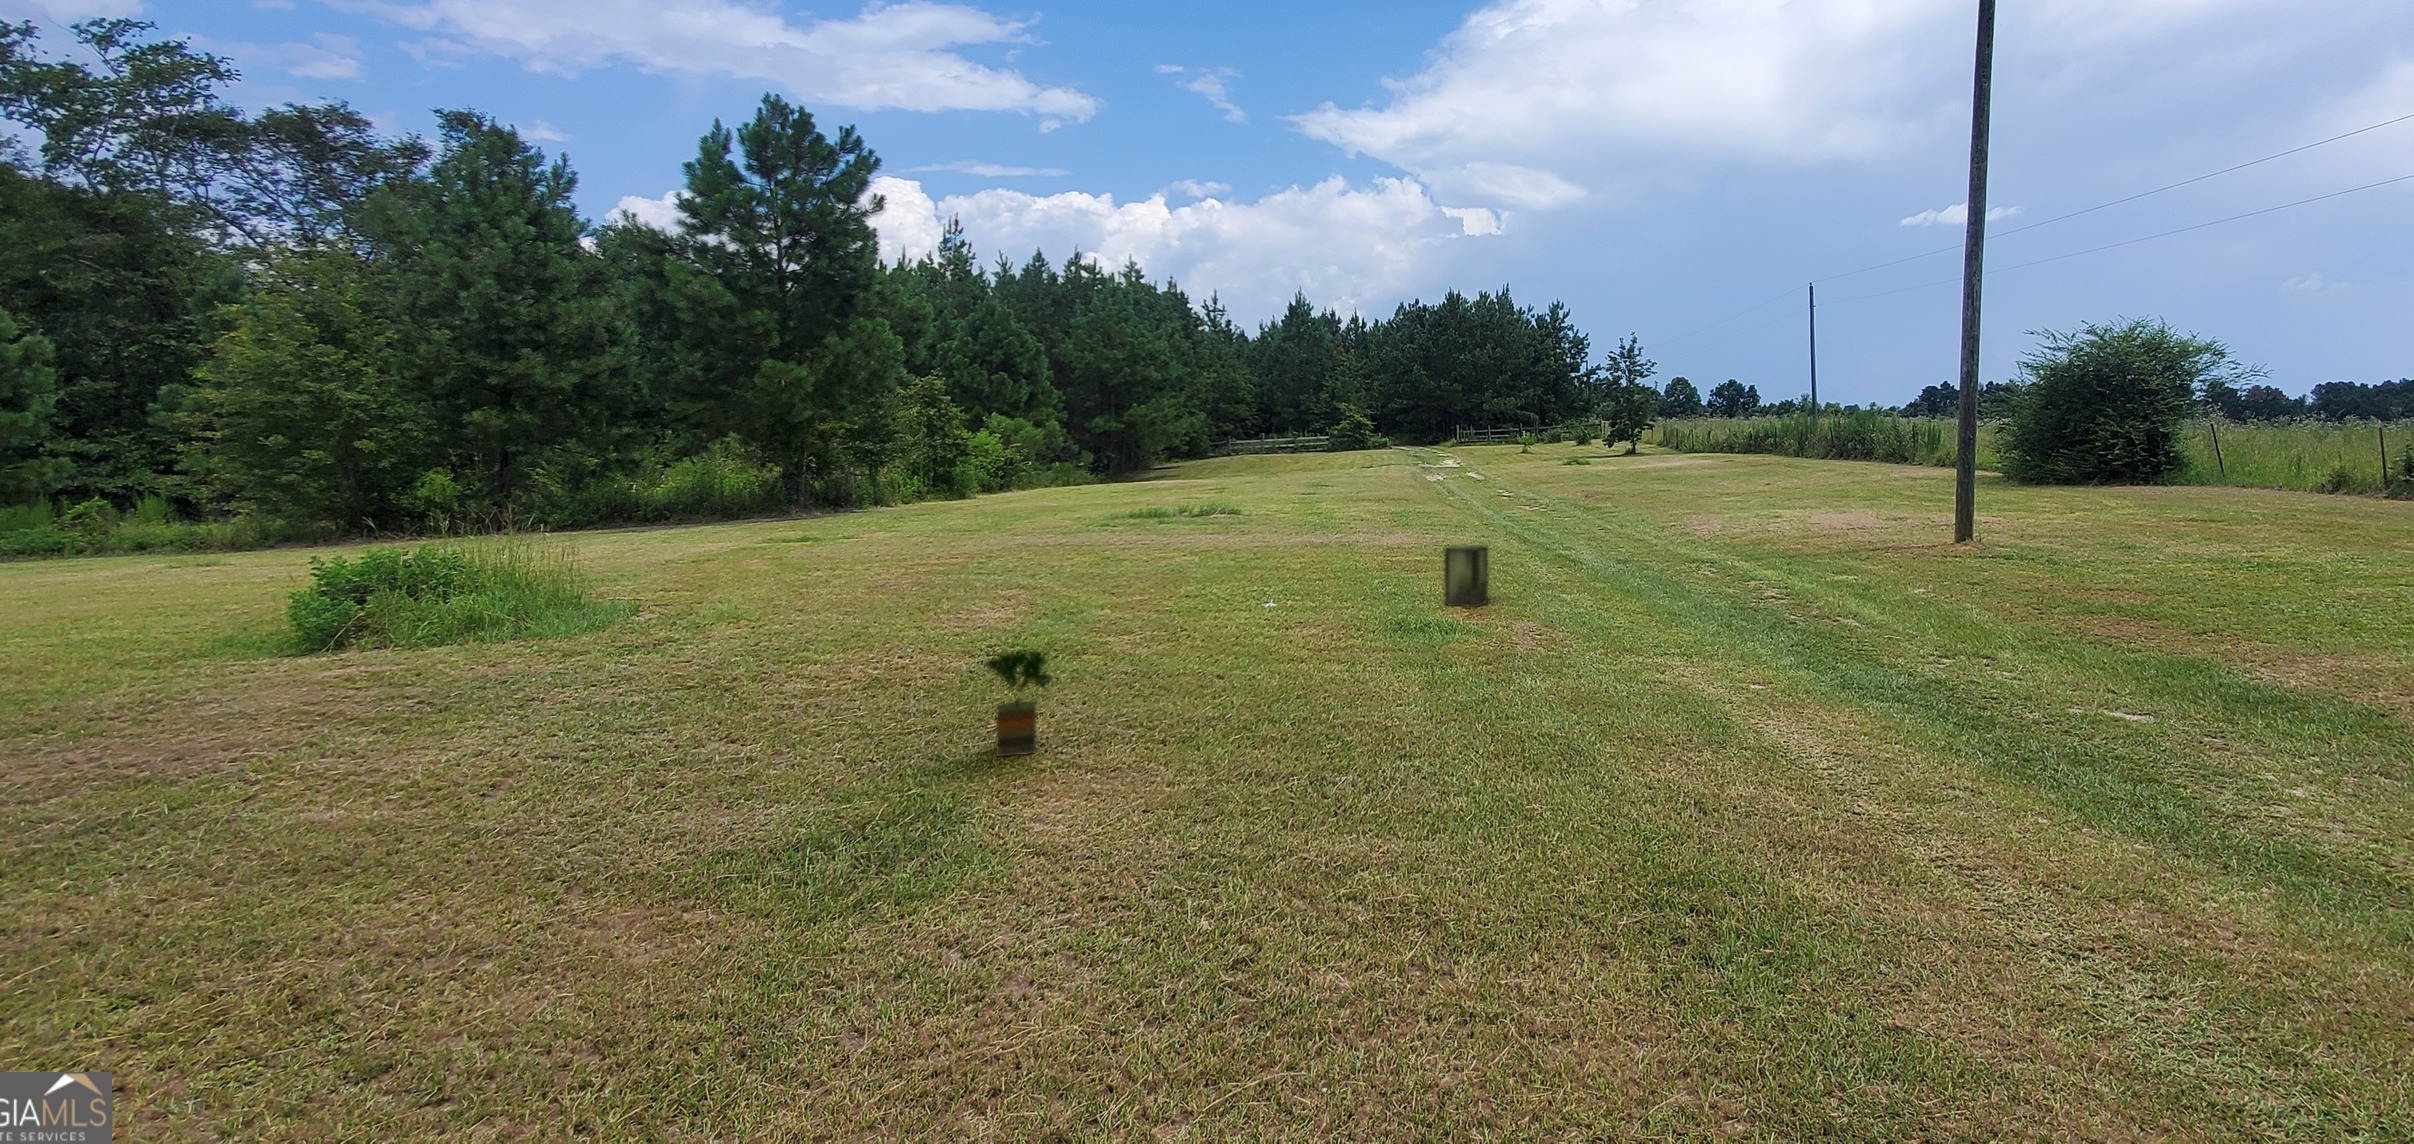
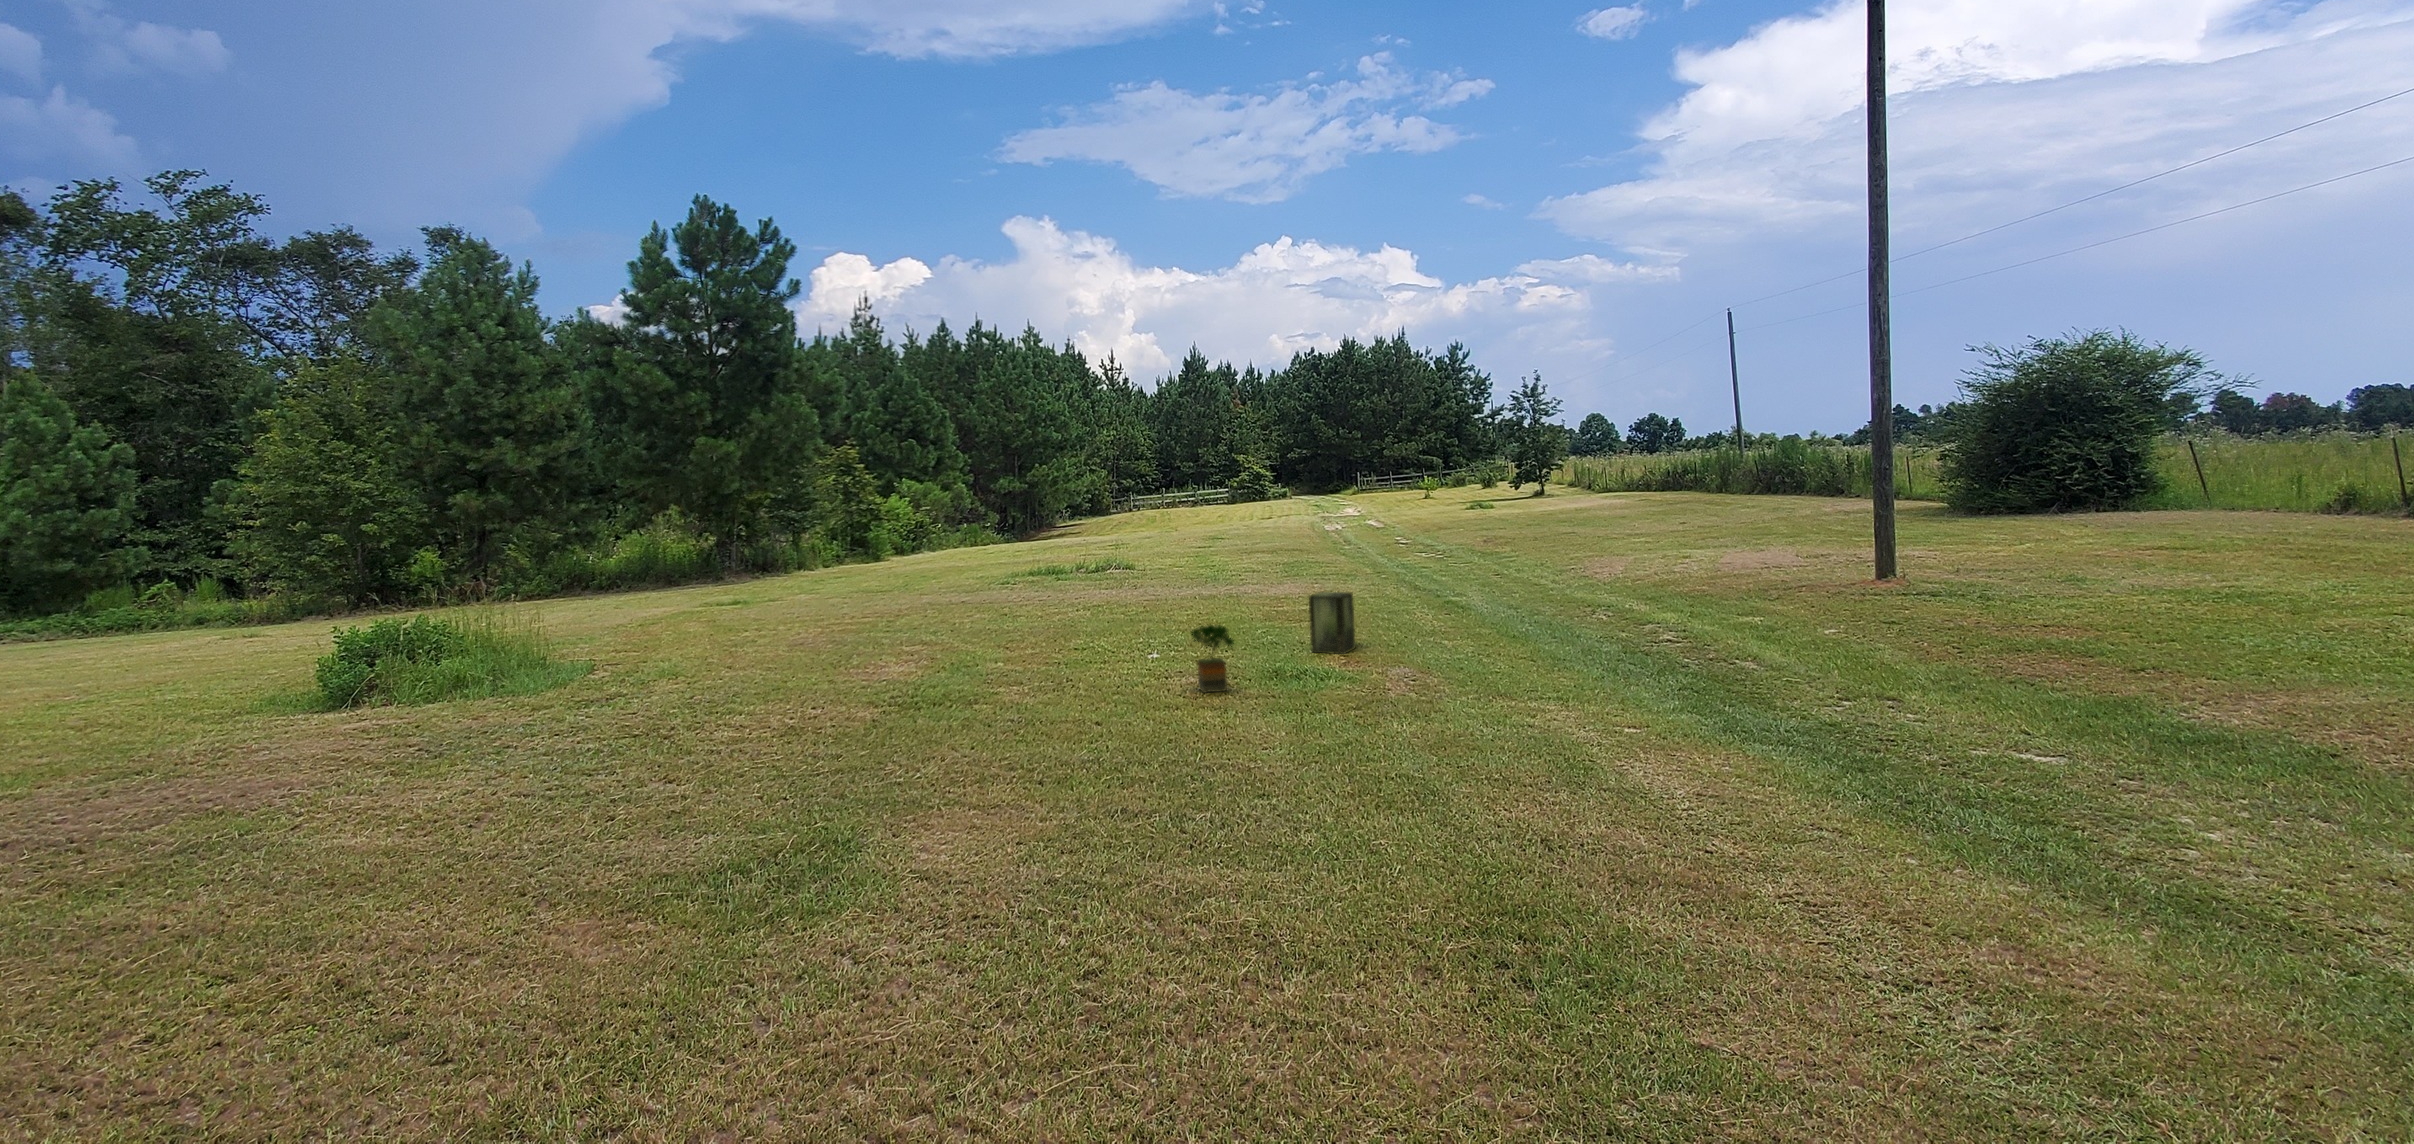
potted tree: present [986,650,1053,757] -> present [1190,625,1234,693]

